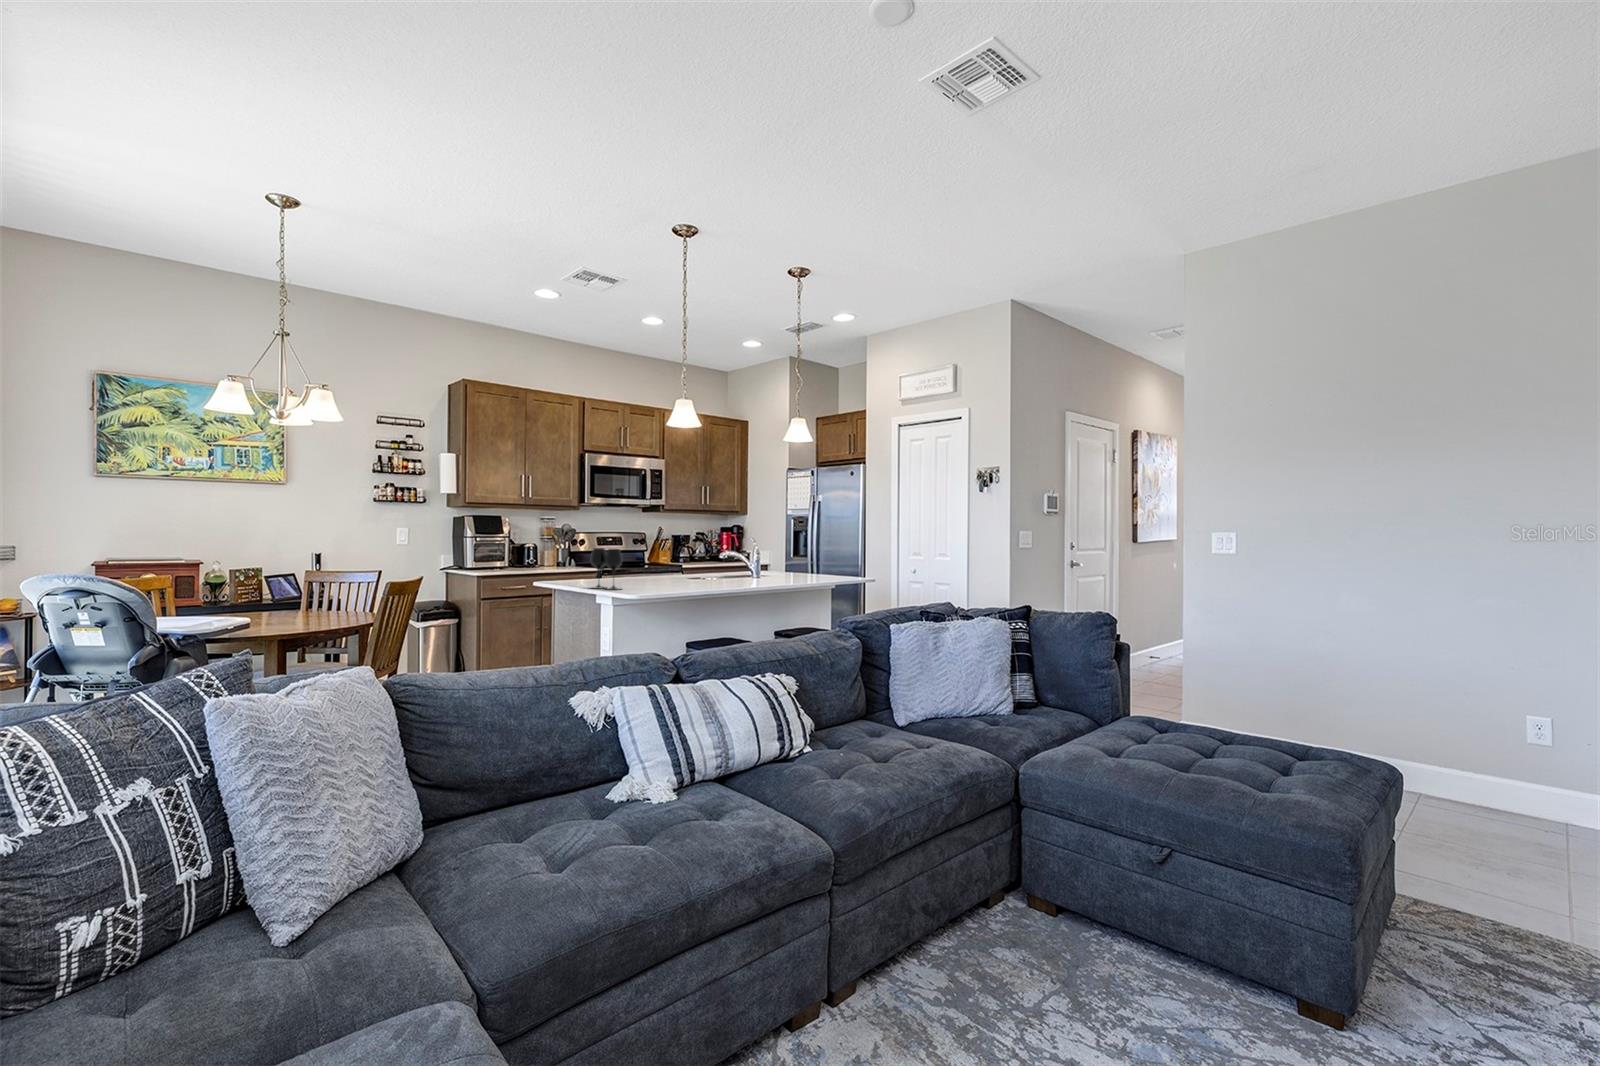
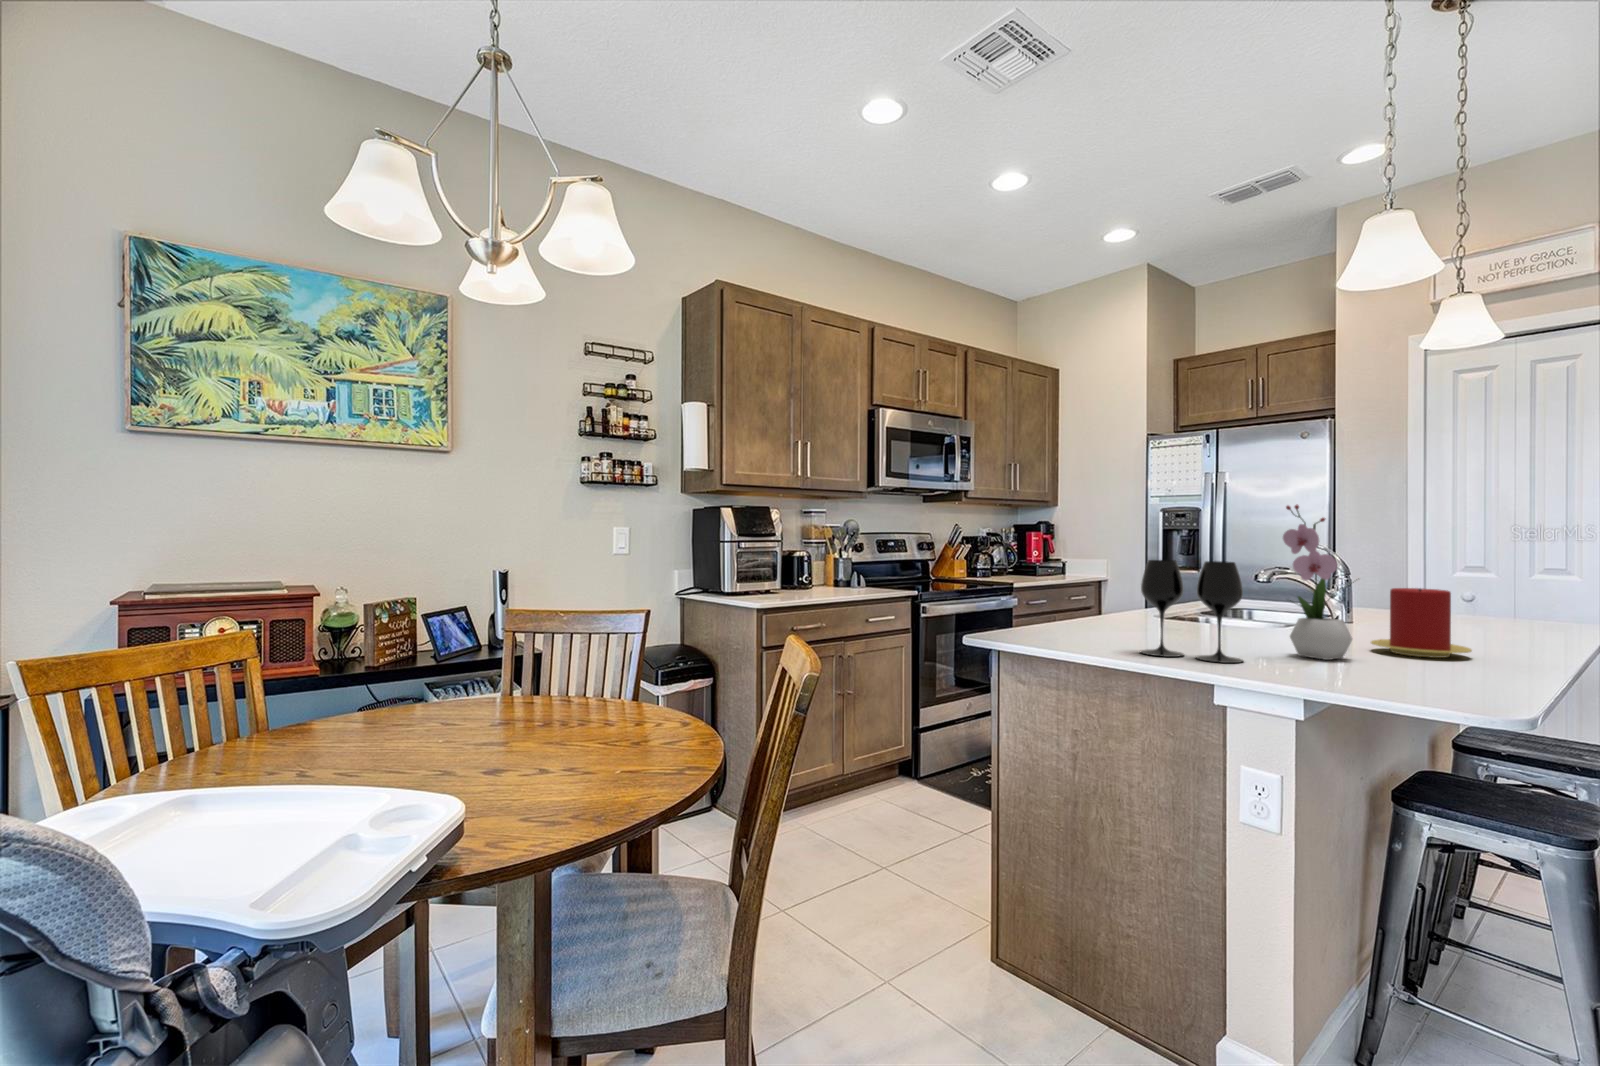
flower arrangement: none [644,525,673,589] -> present [1283,505,1354,660]
candle: none [691,561,723,589] -> present [1371,588,1472,658]

